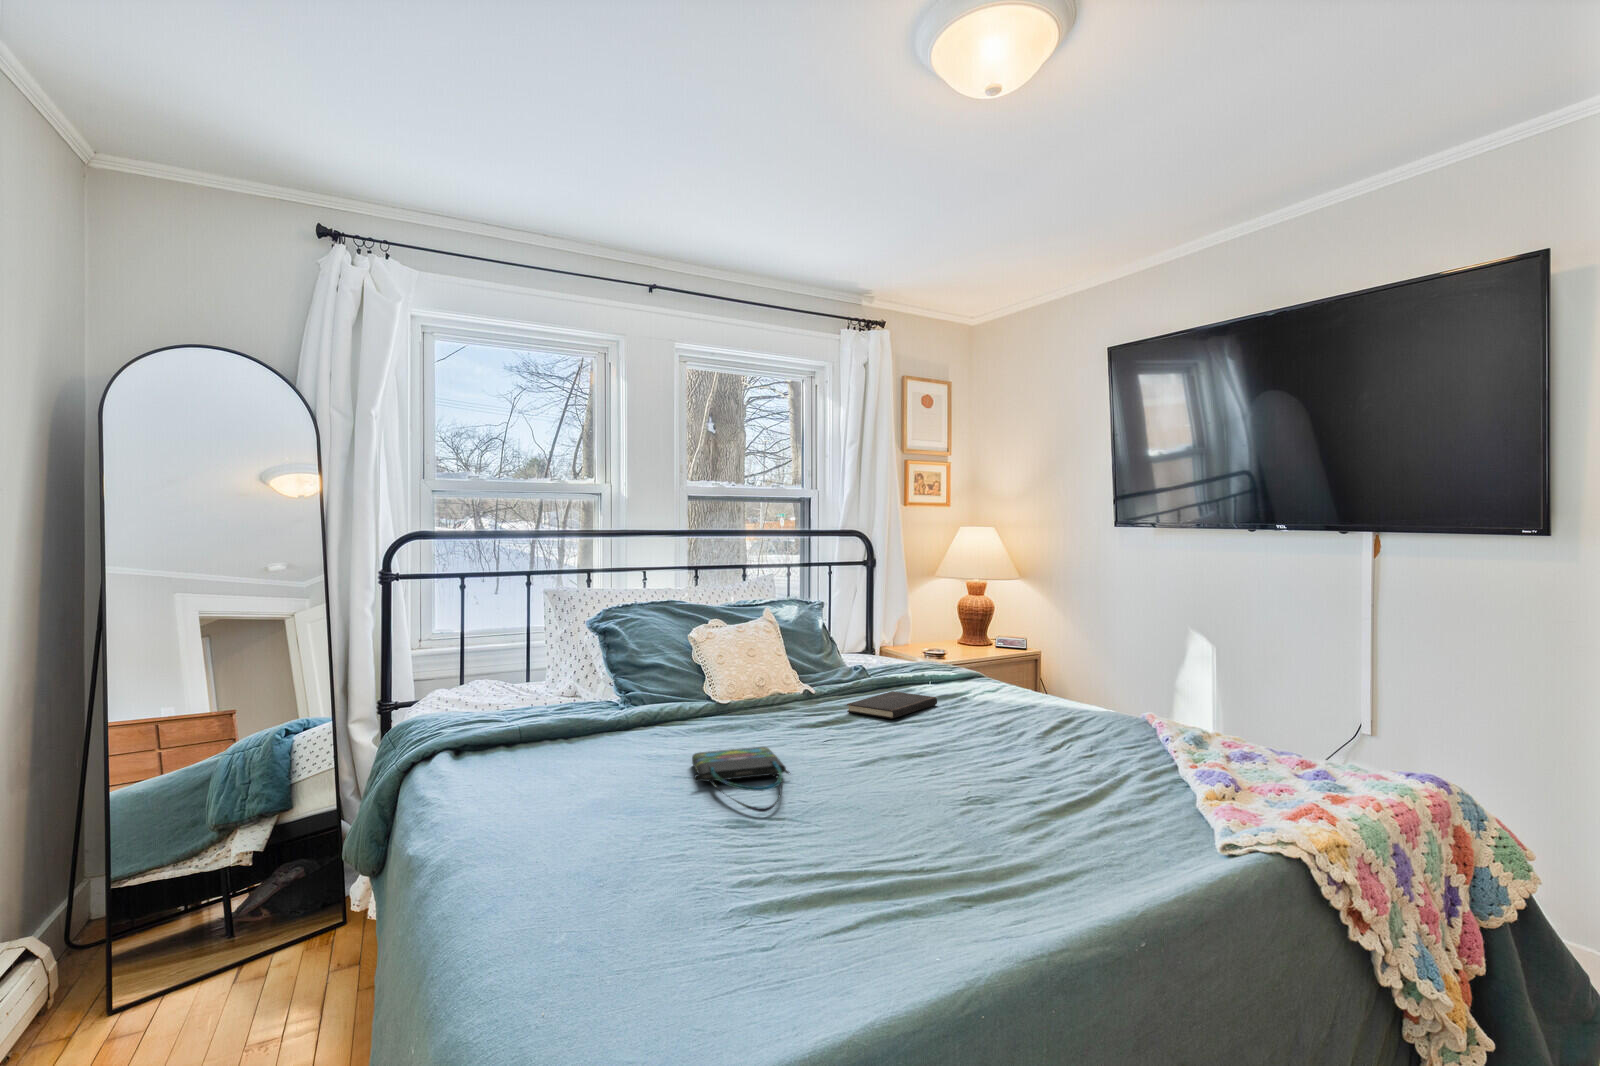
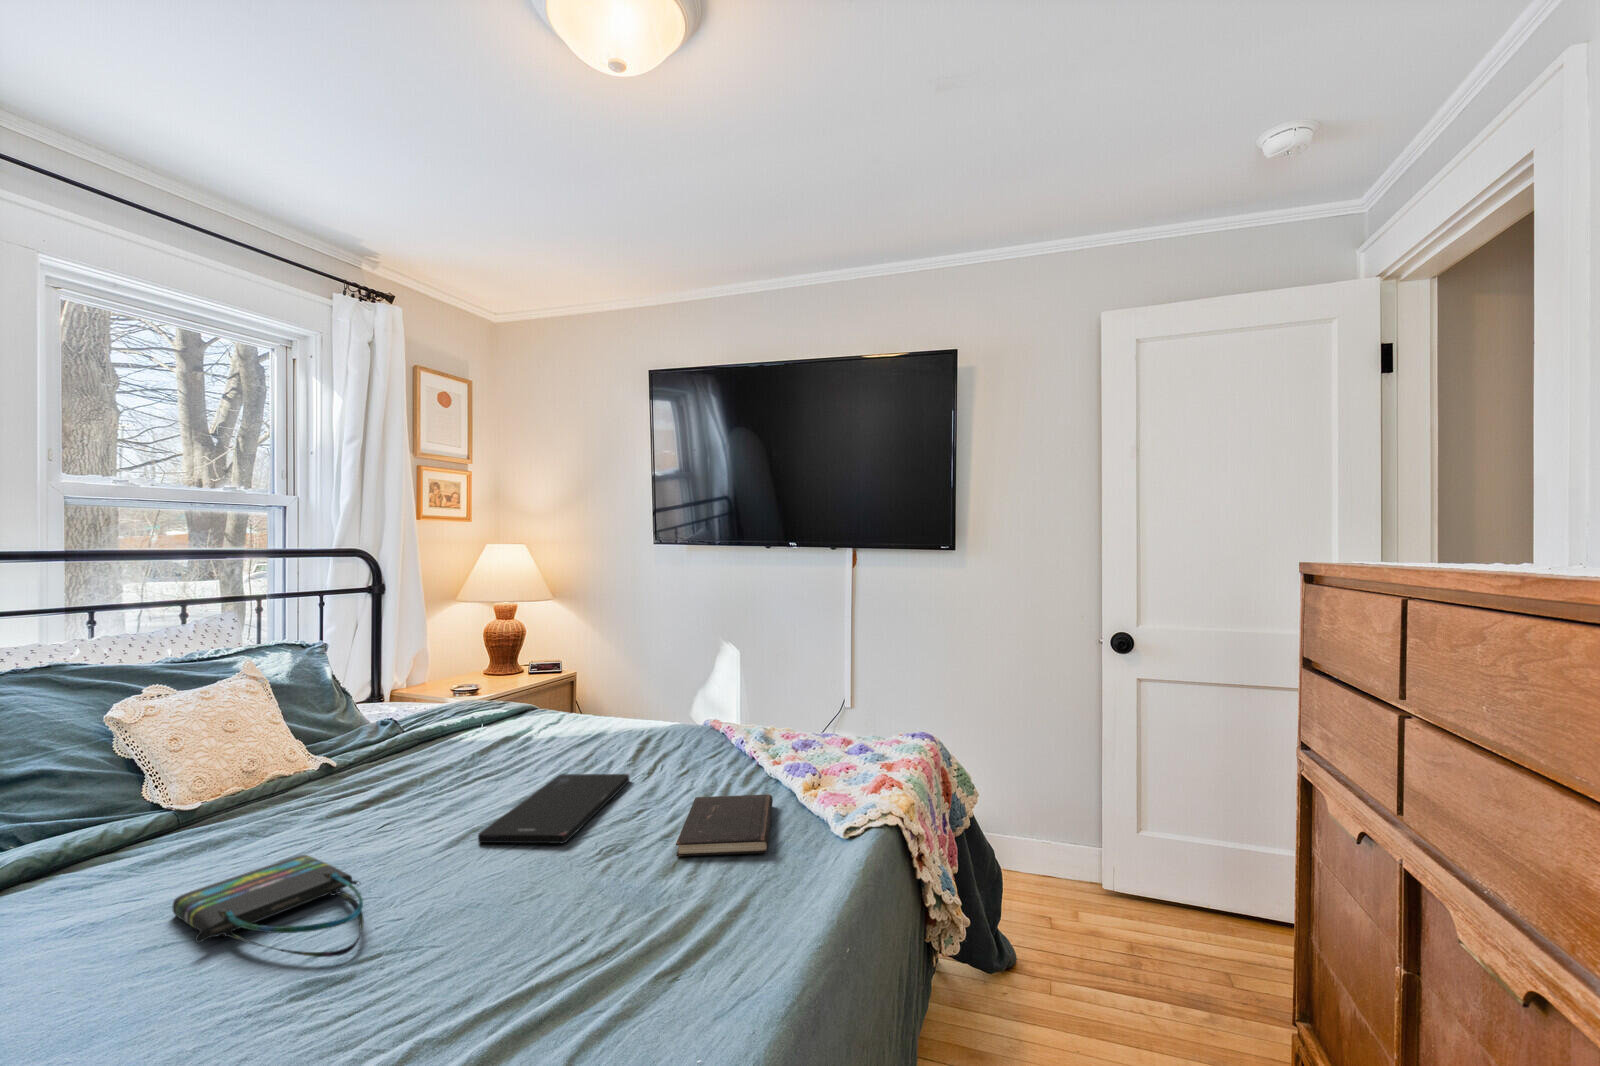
hardcover book: present [847,691,937,719] -> present [676,794,773,856]
smartphone: none [879,733,1030,785] -> present [478,774,629,843]

